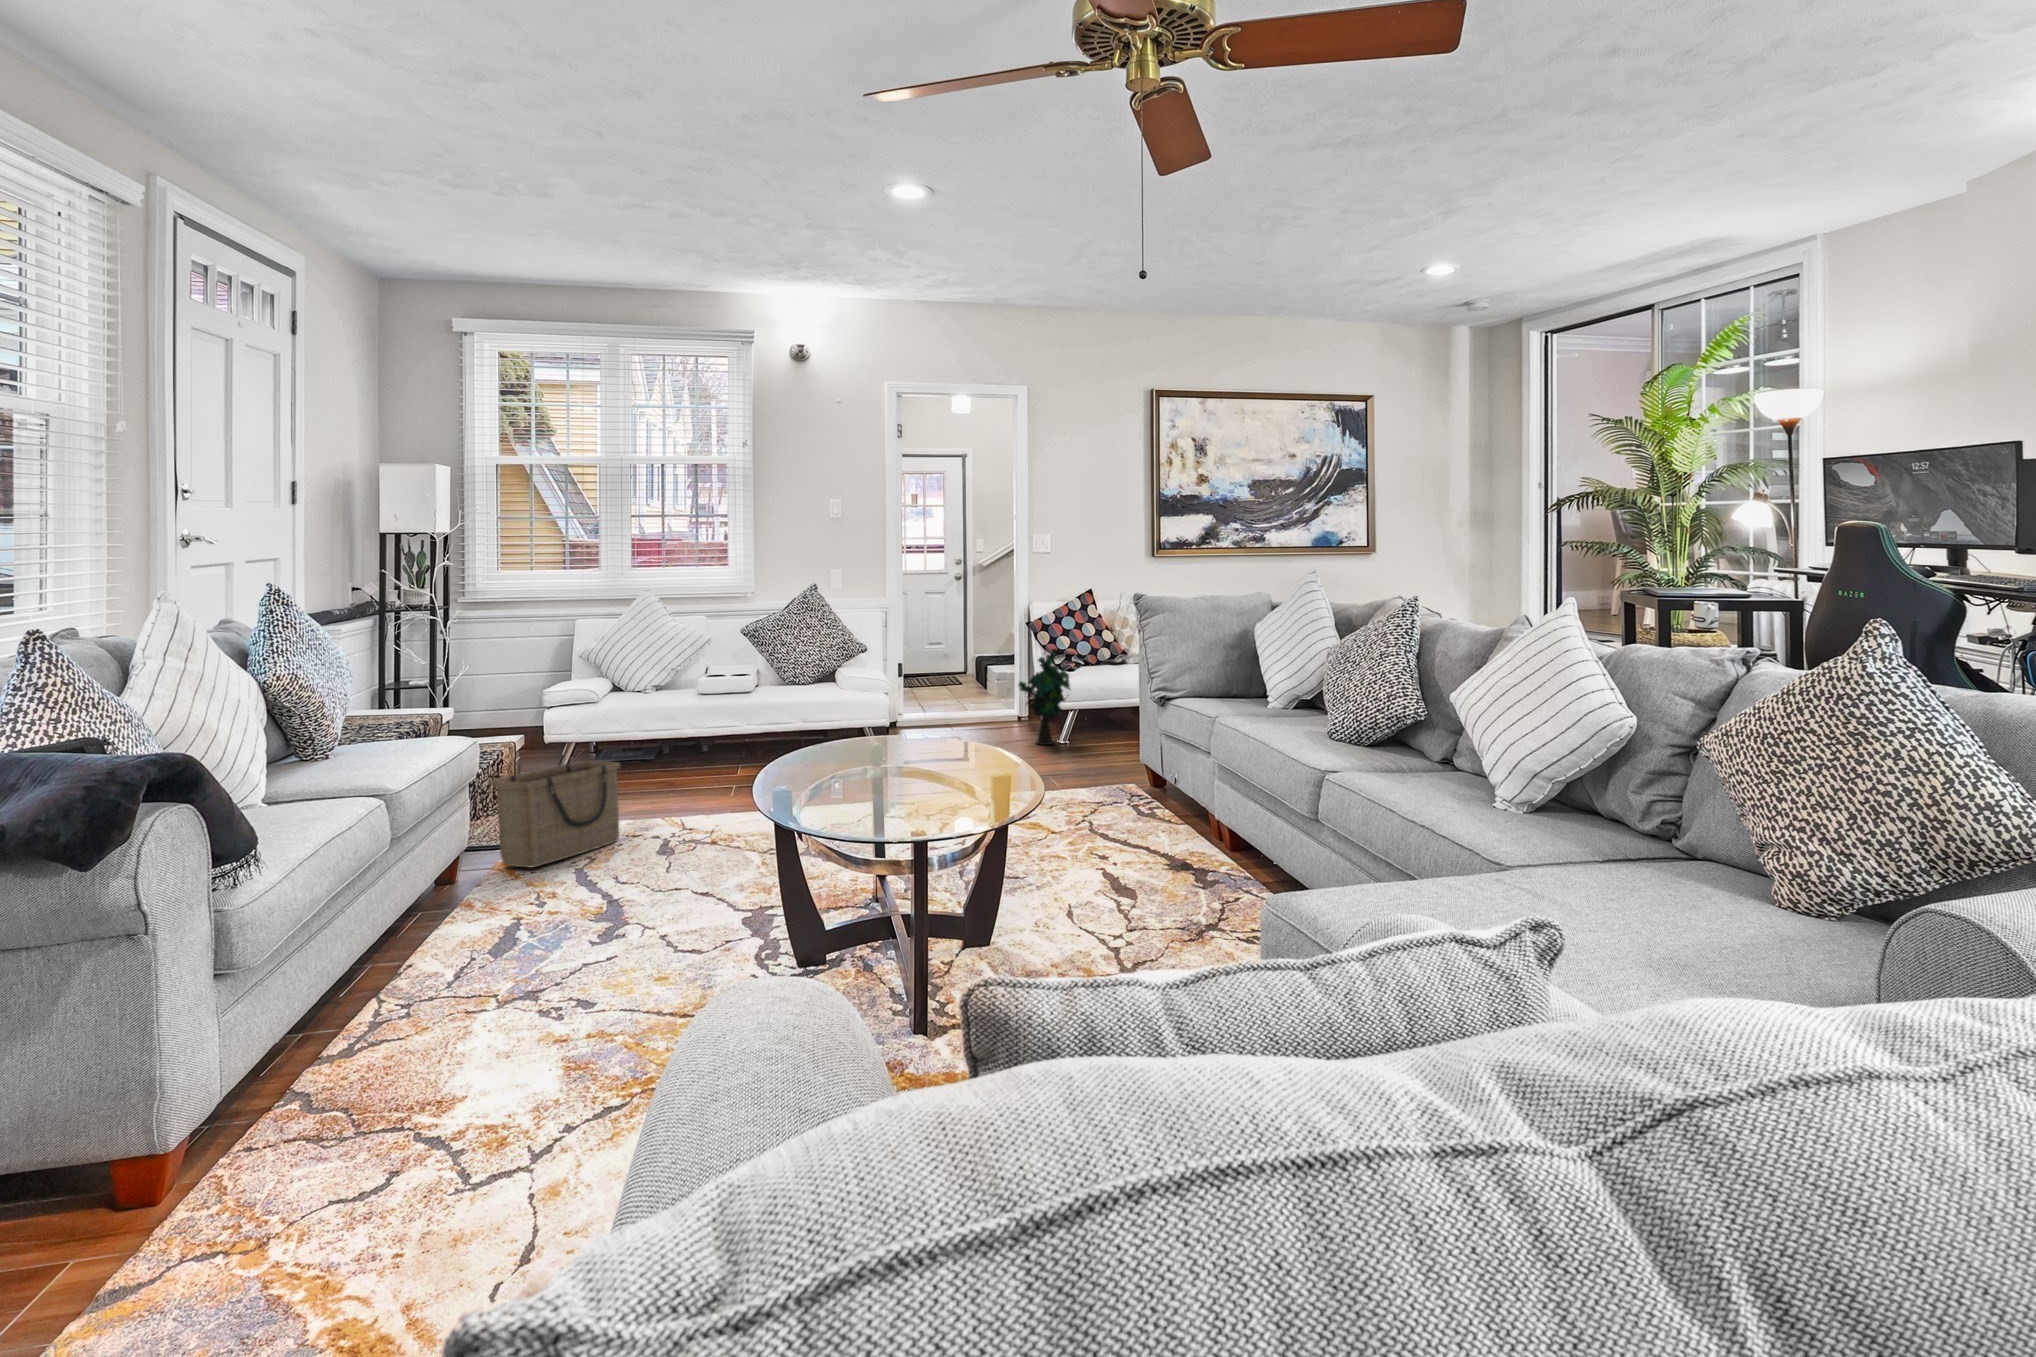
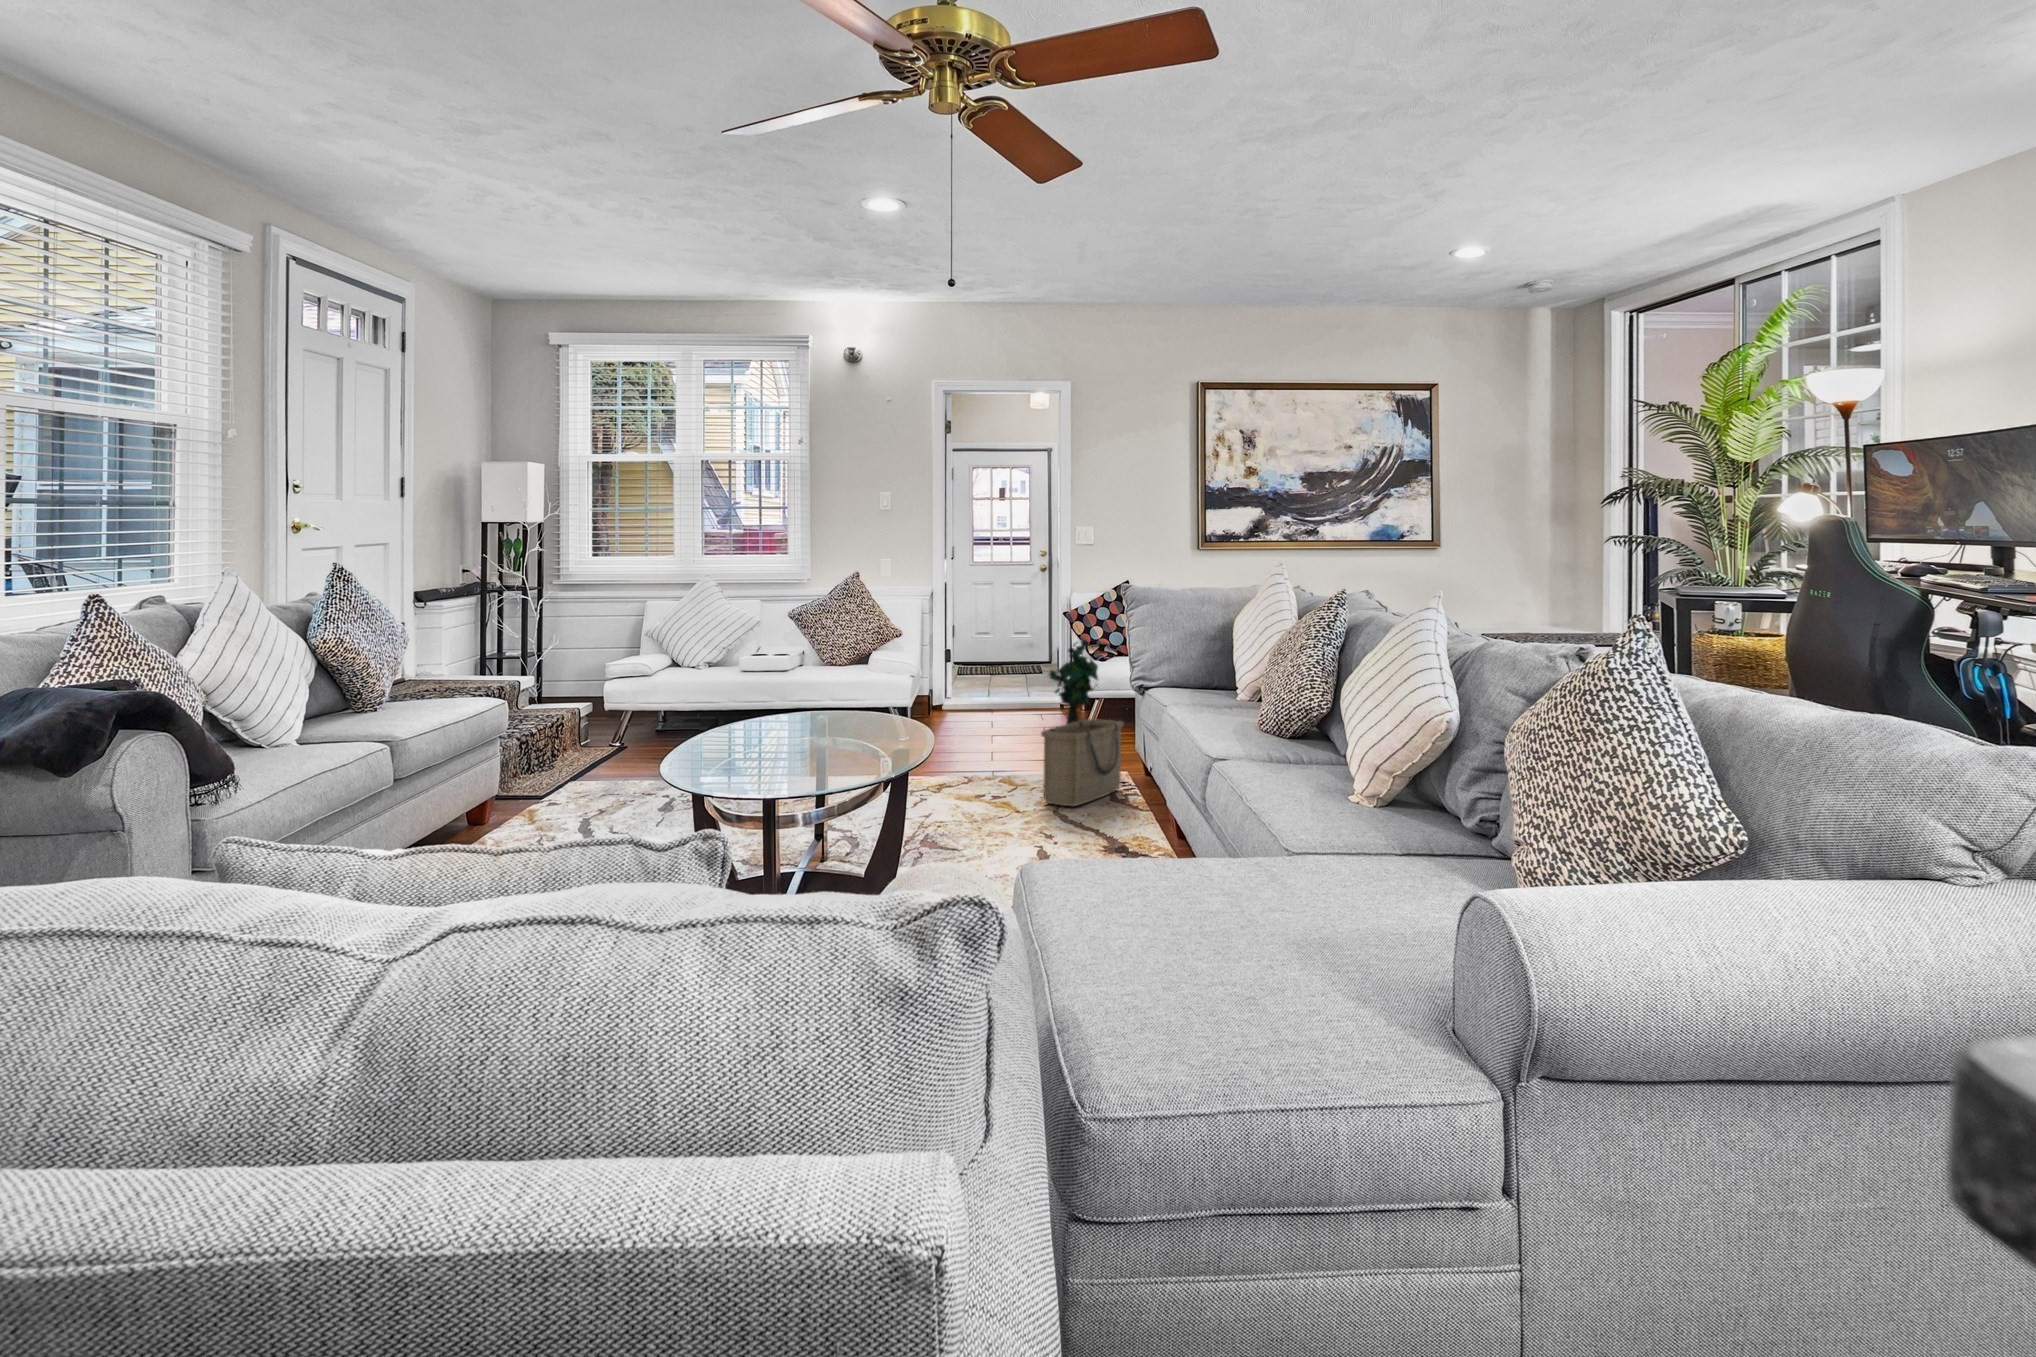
basket: present [492,761,620,868] -> present [1041,719,1124,806]

